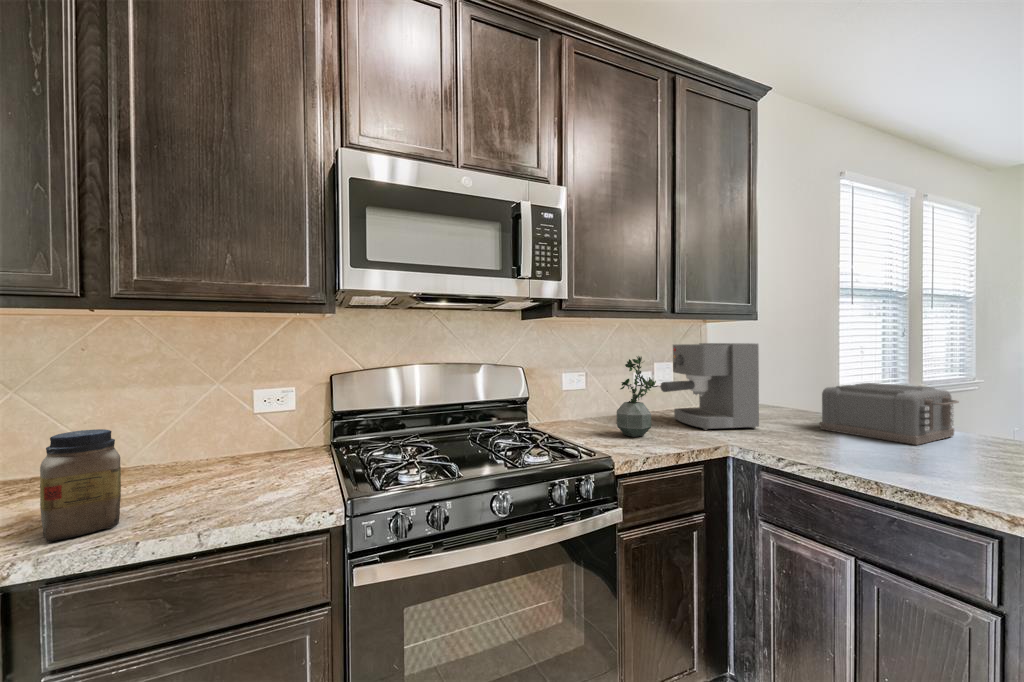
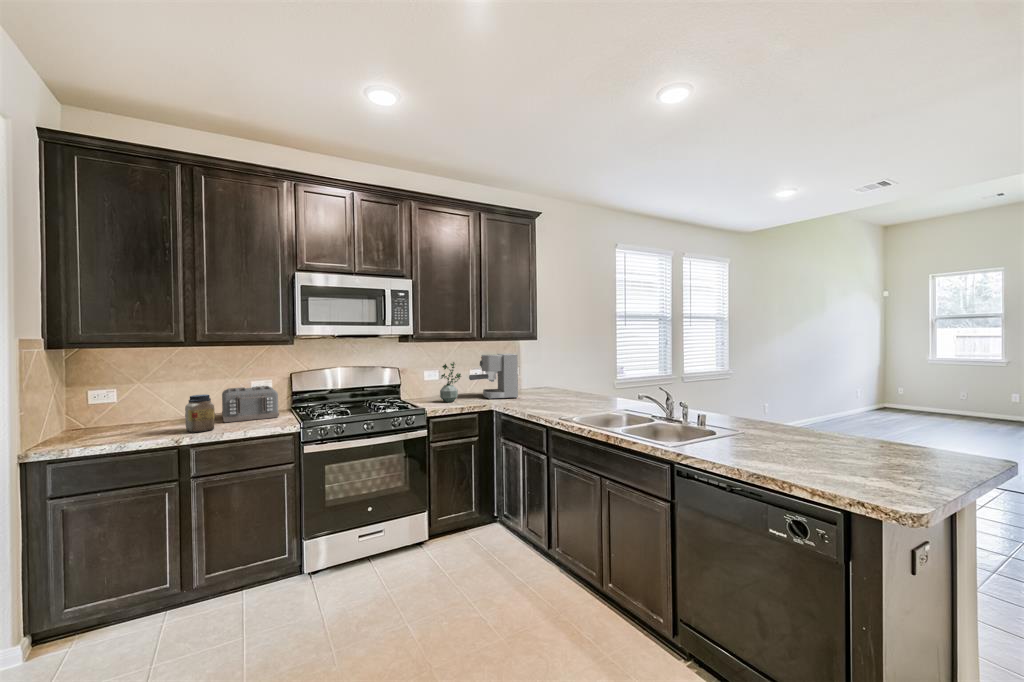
toaster: present [820,383,959,445] -> present [222,386,279,422]

